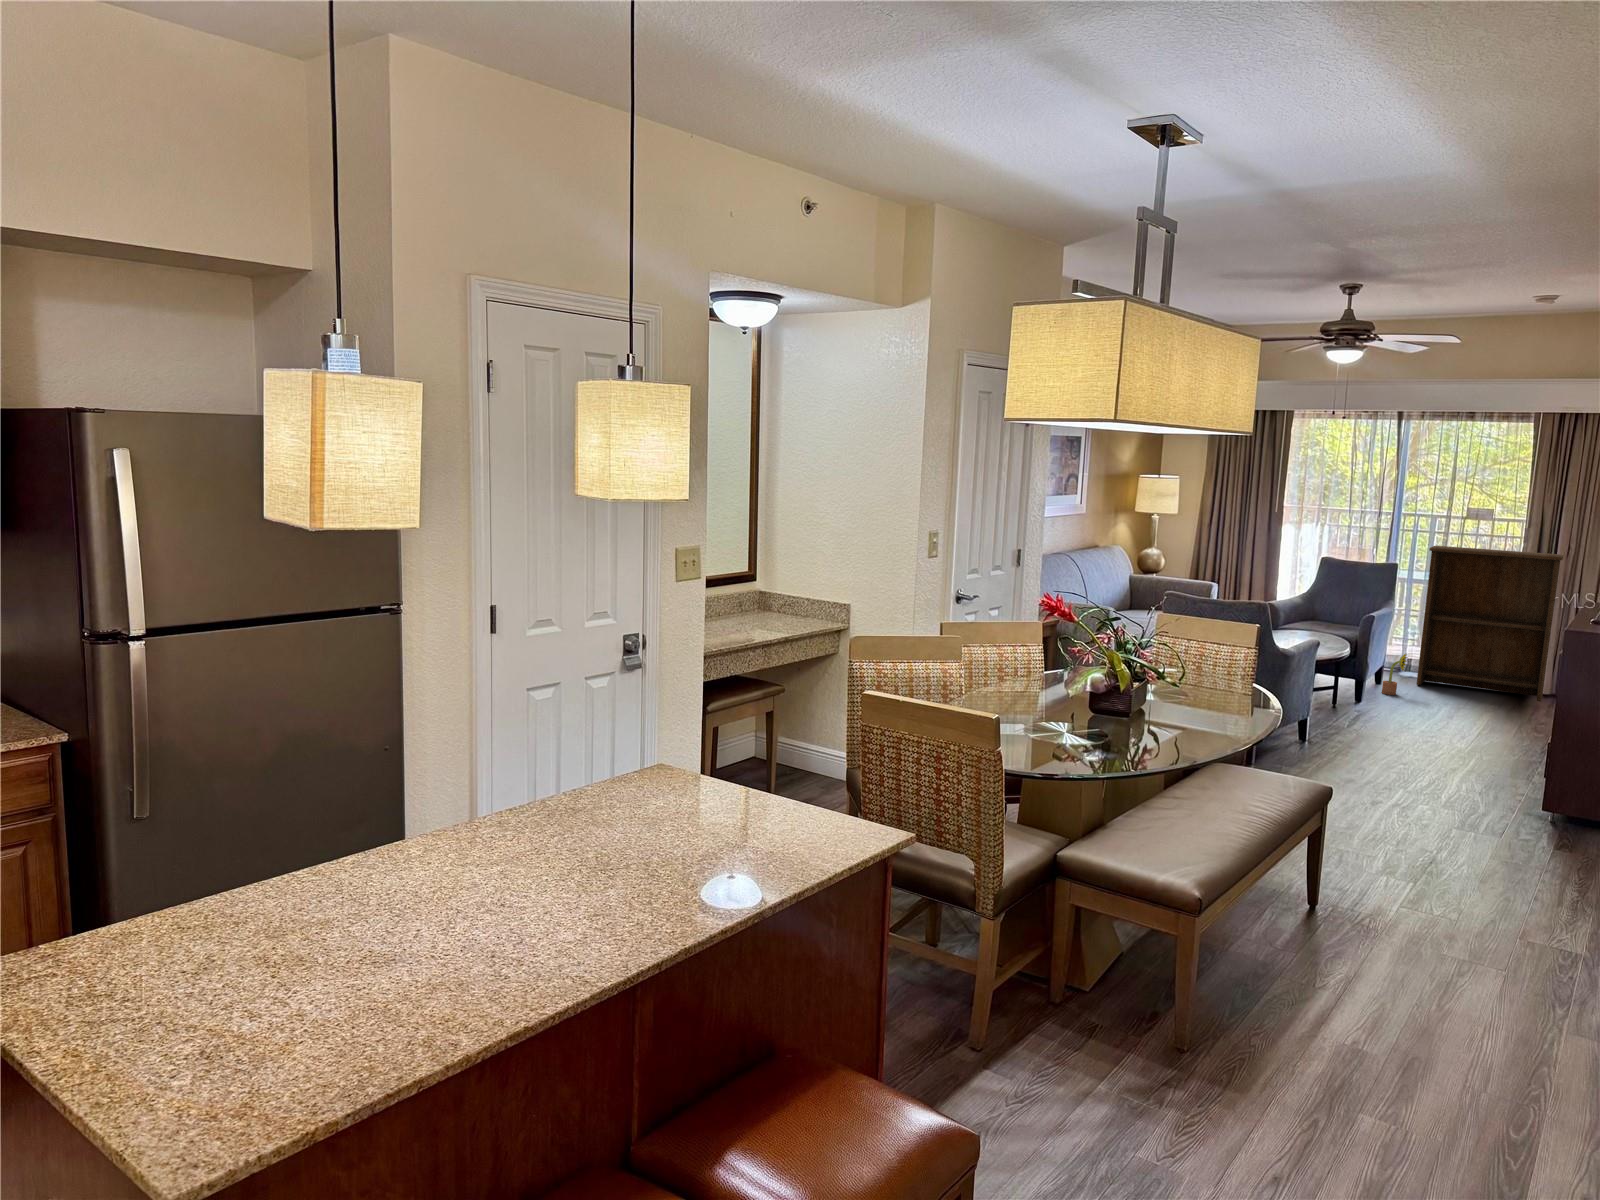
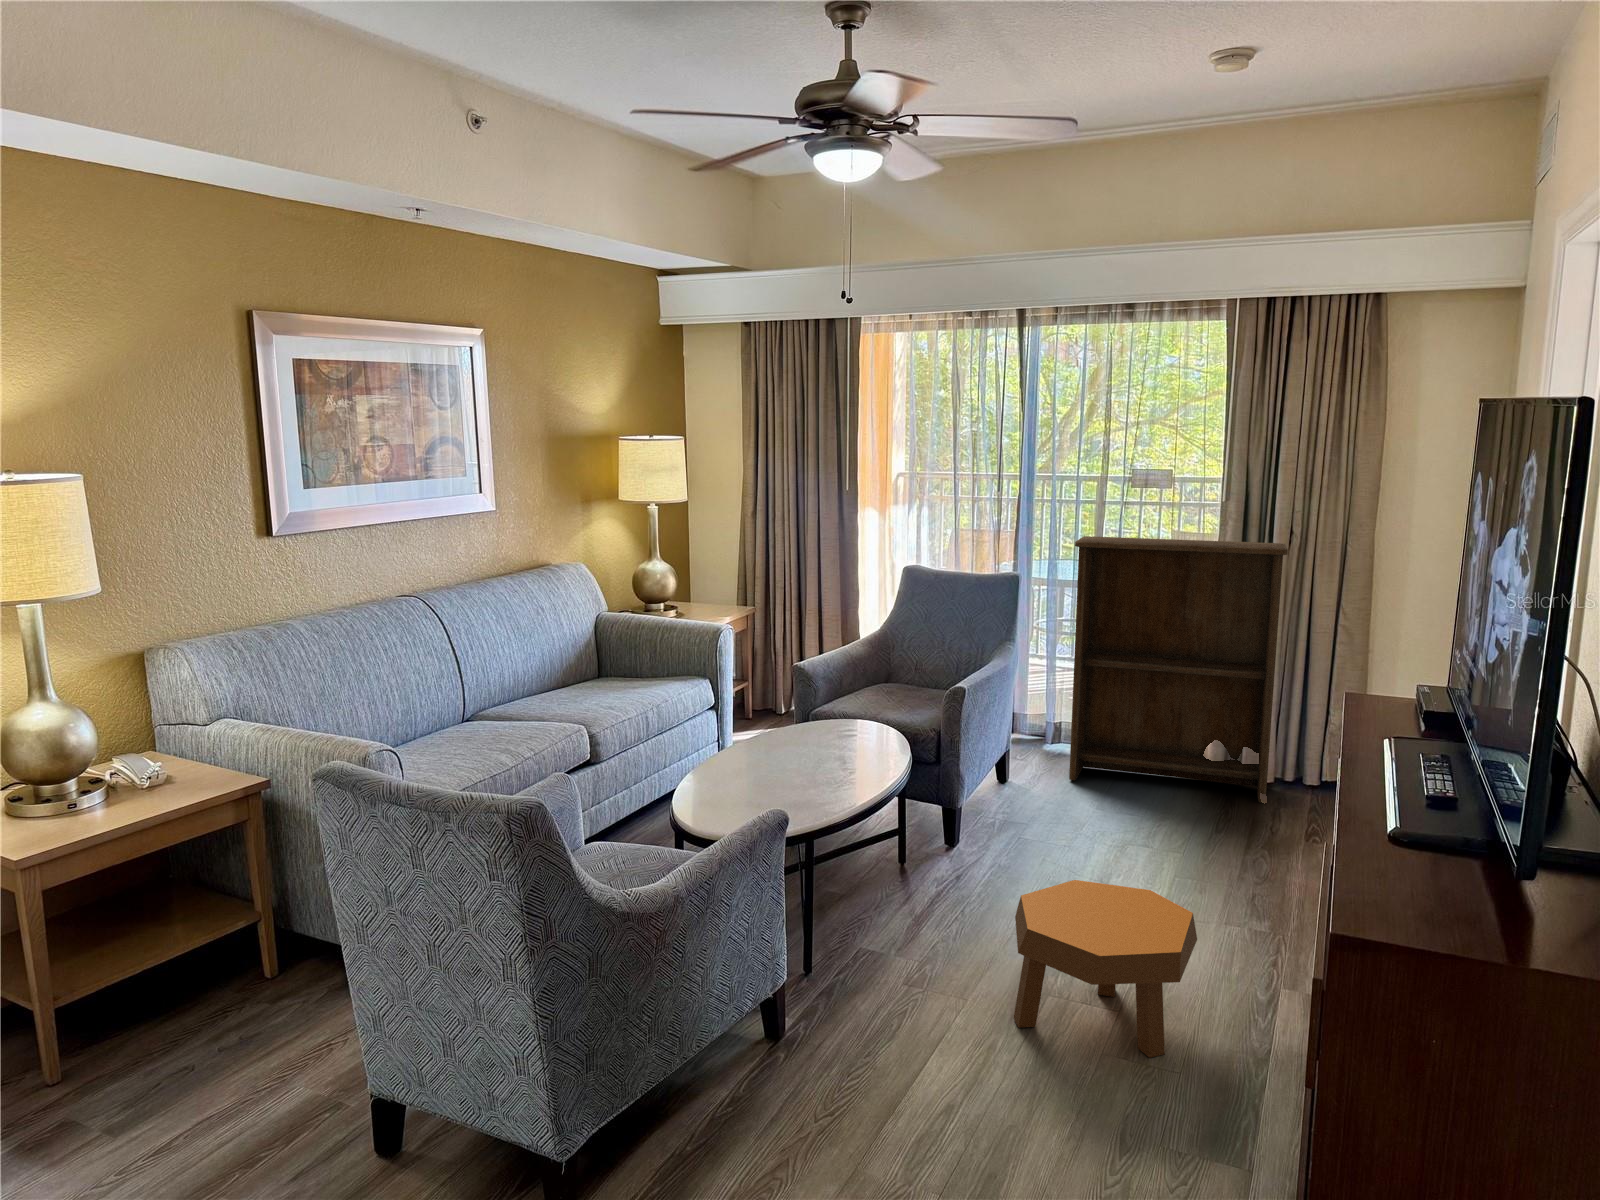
decorative plant: present [1382,654,1407,695] -> none [1010,737,1049,816]
footstool: none [1398,694,1488,757] -> present [1014,880,1197,1058]

